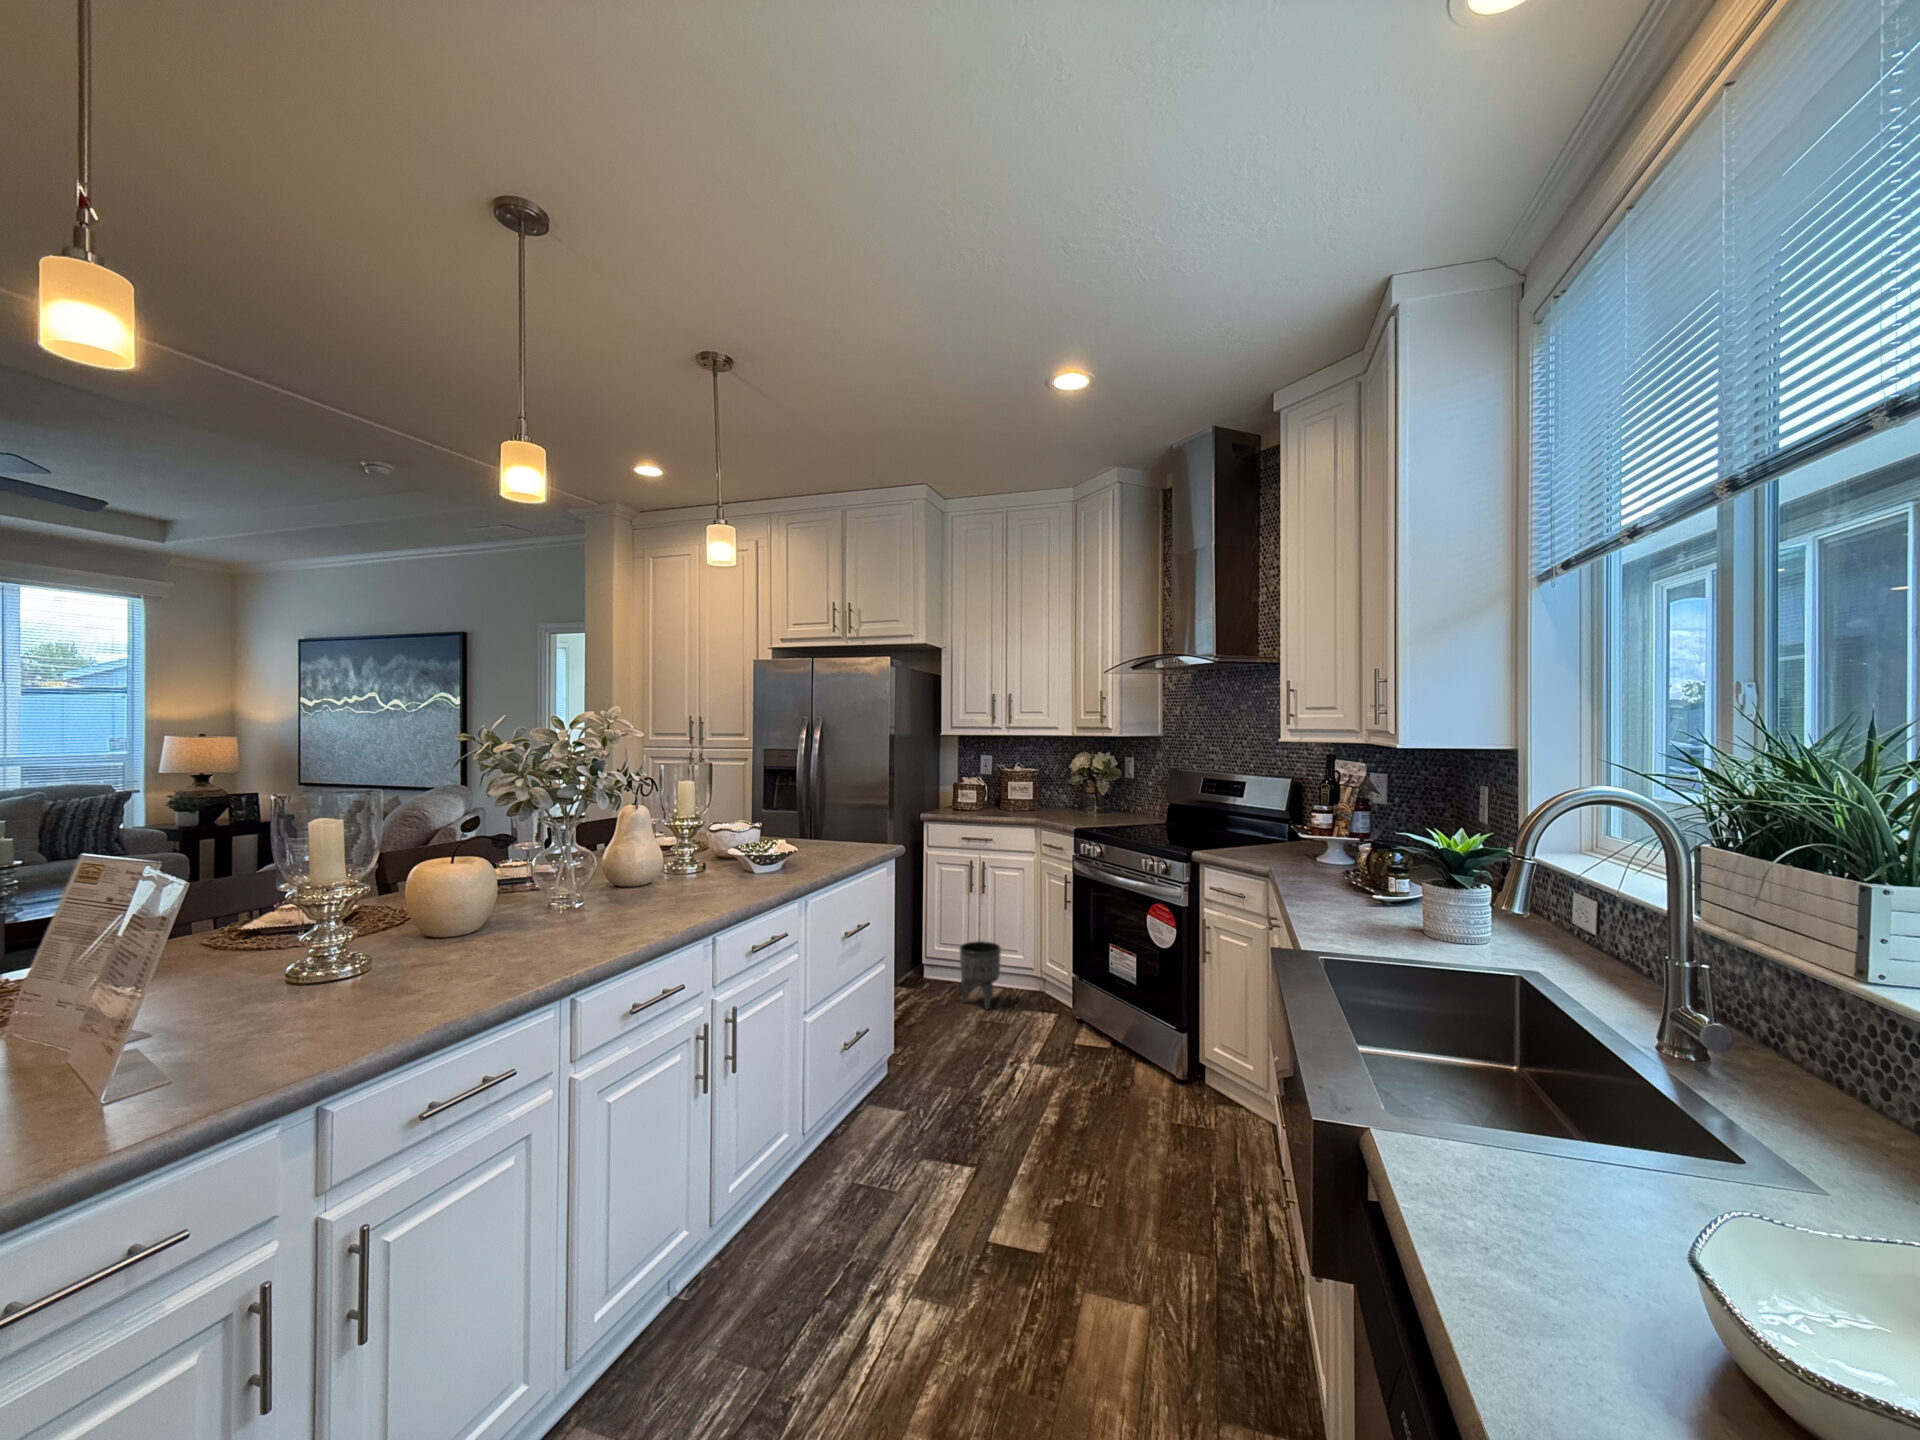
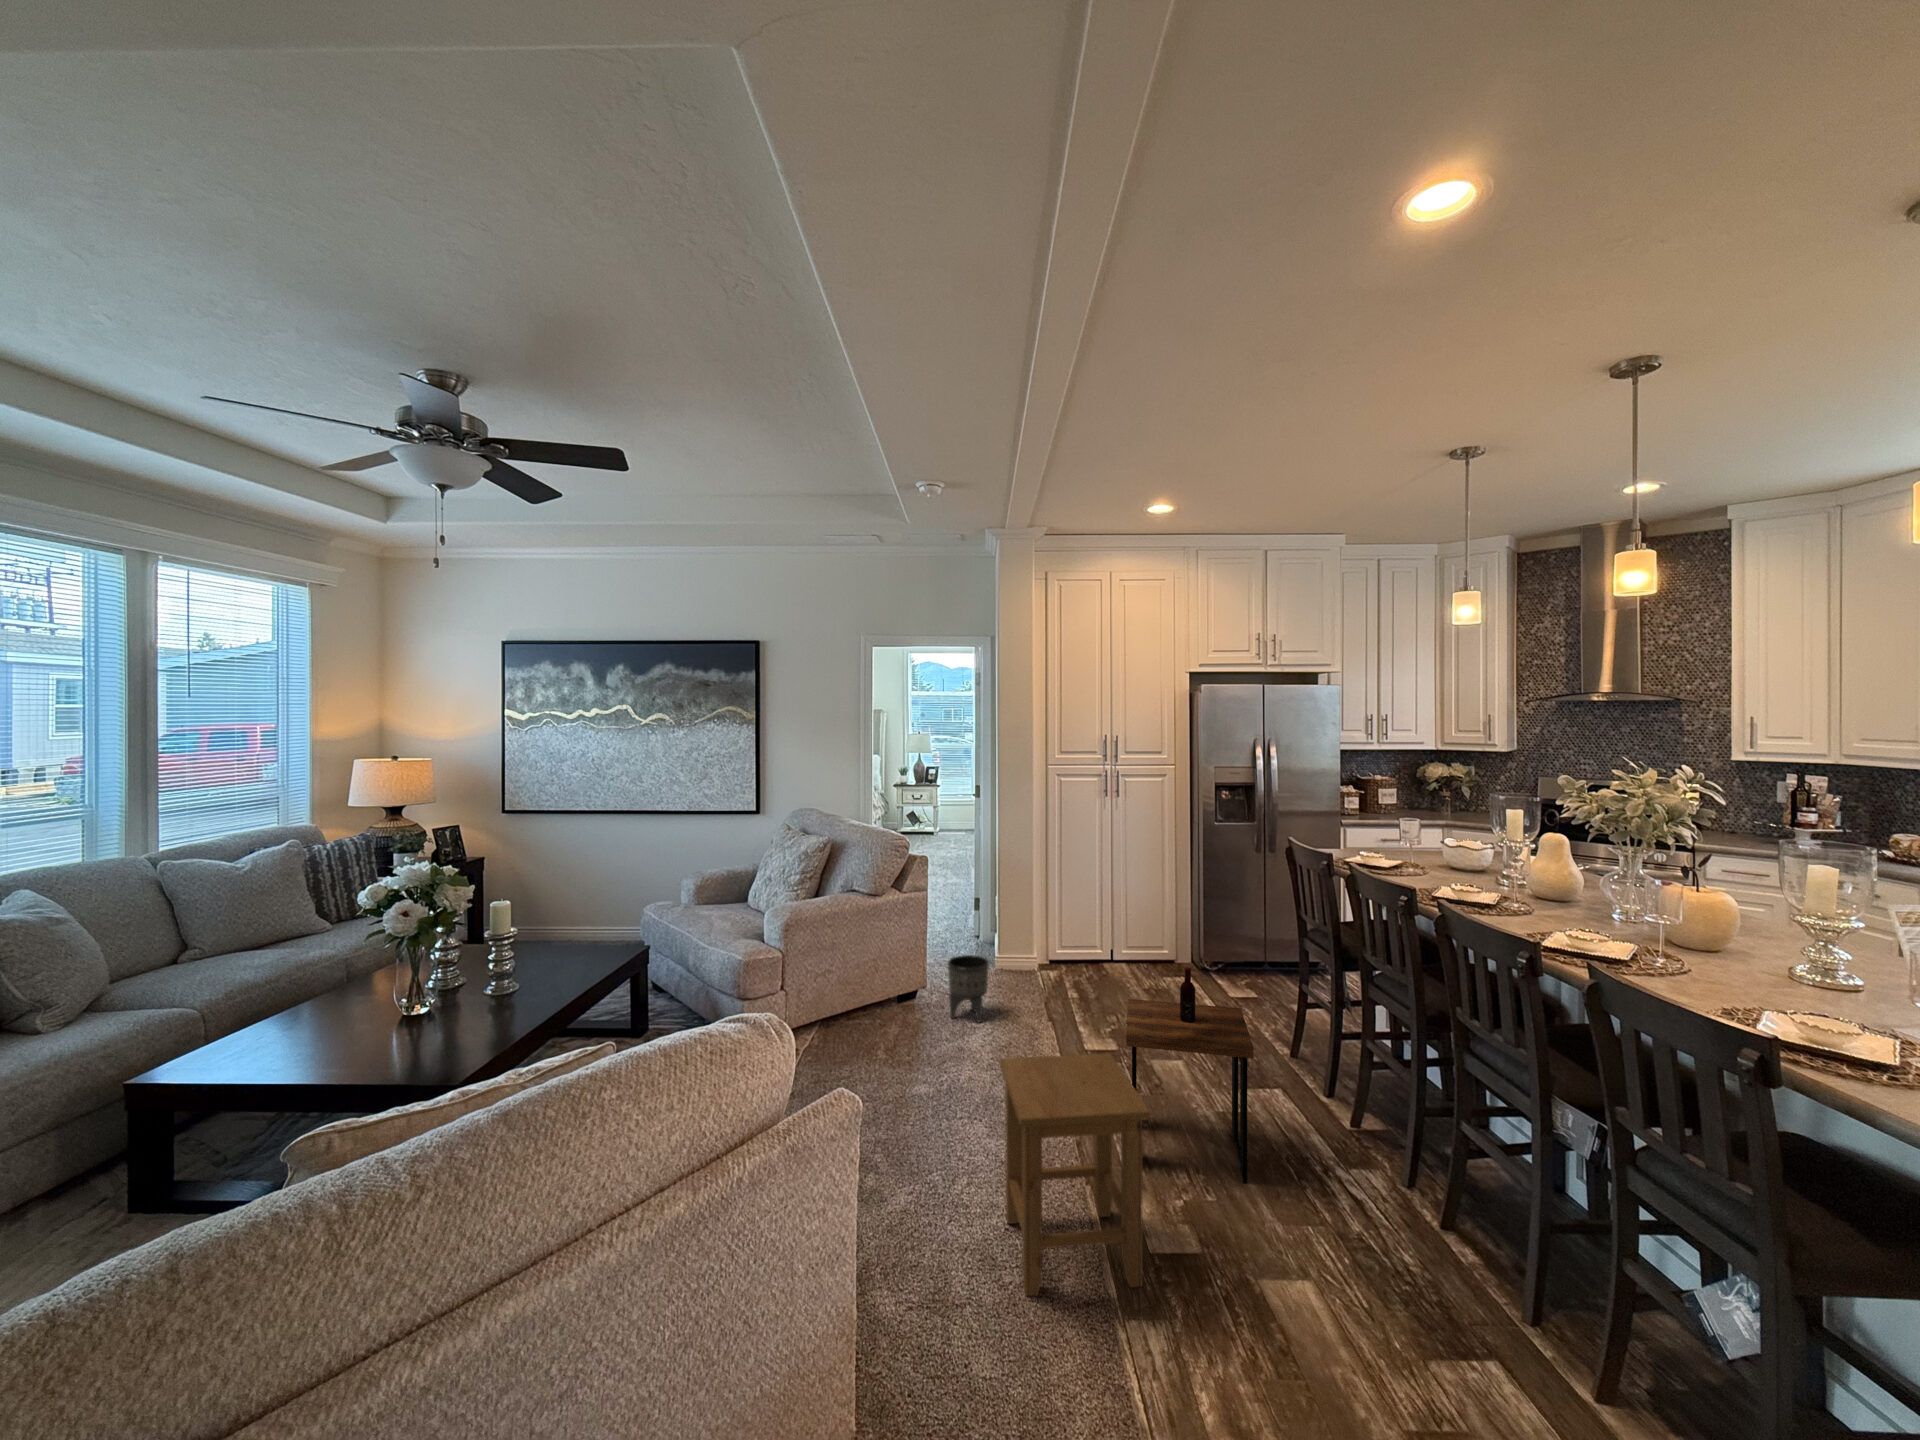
side table: none [1027,949,1183,1197] -> present [1126,967,1254,1183]
stool: none [822,1016,980,1270] -> present [1000,1053,1150,1296]

